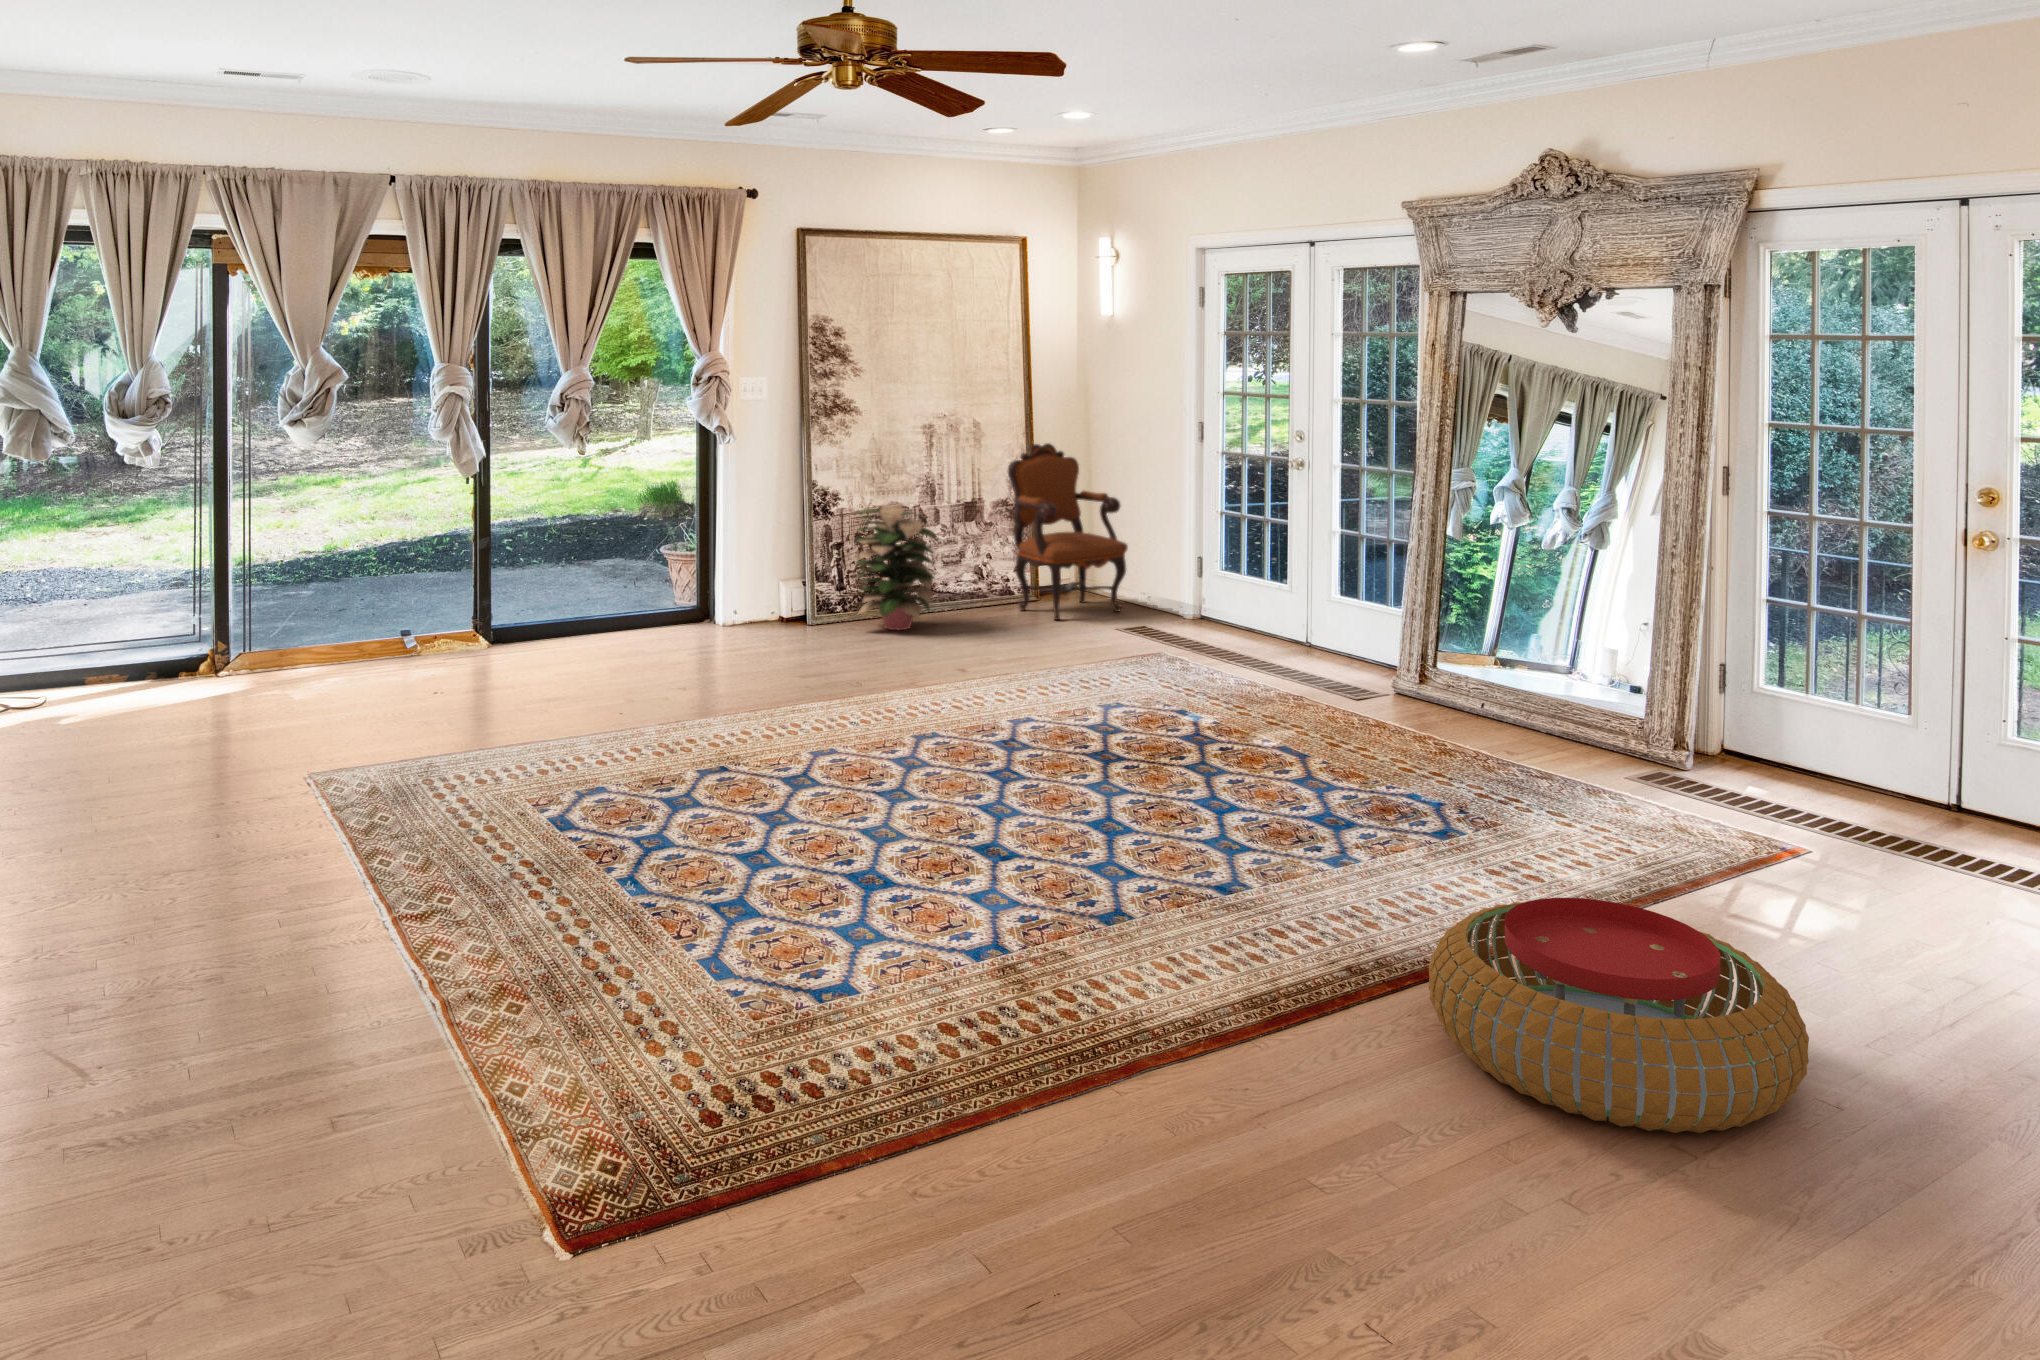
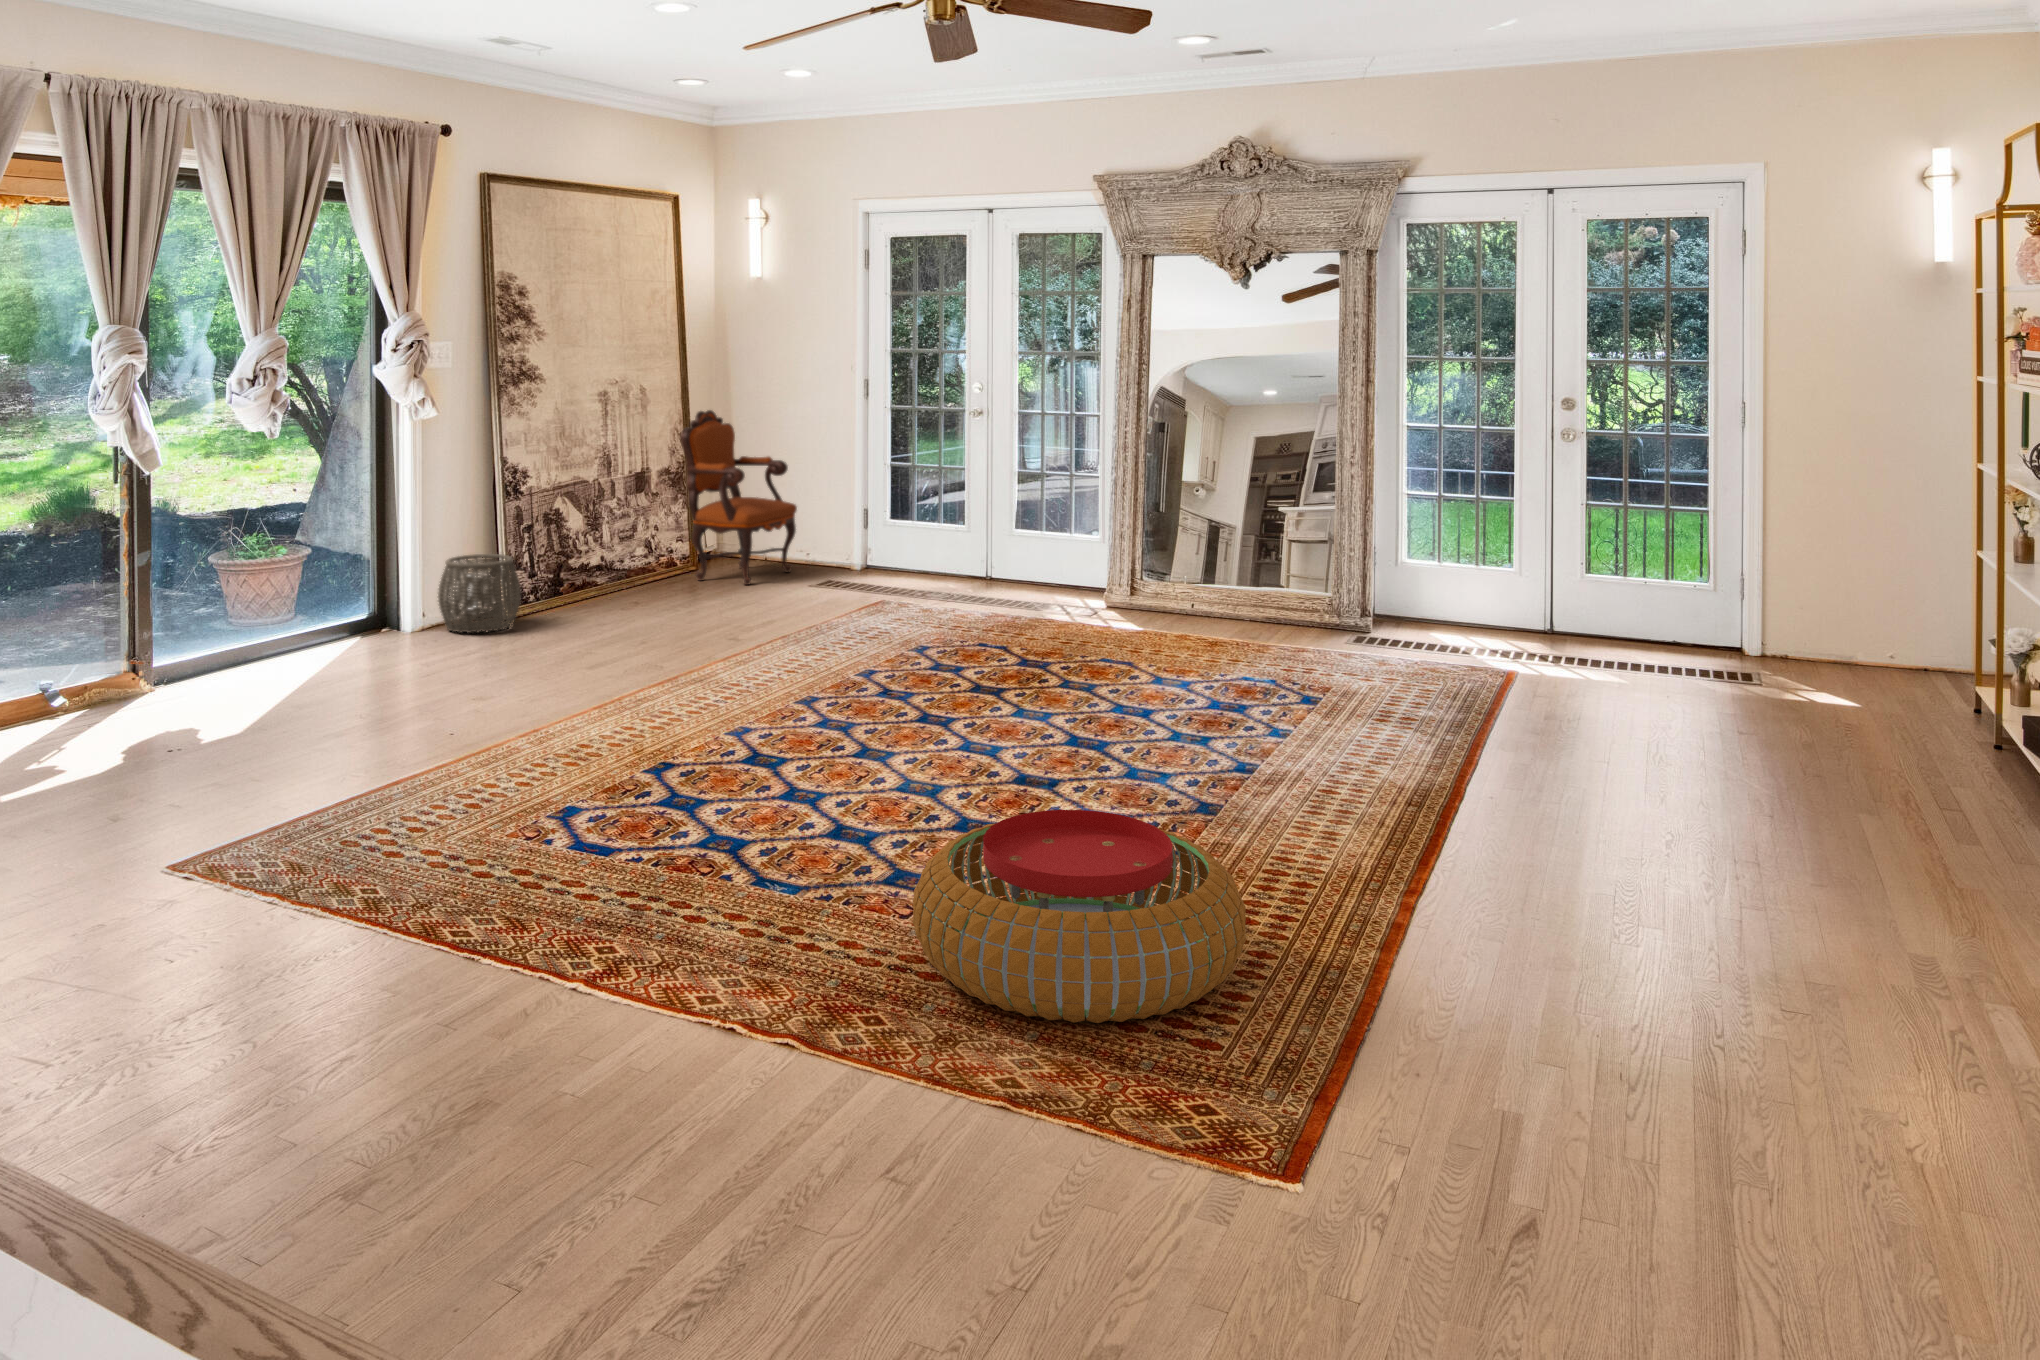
decorative plant: present [856,505,935,630] -> none [552,477,648,611]
woven basket: none [736,567,809,638] -> present [438,554,521,633]
pouf: present [1428,898,1809,1133] -> present [913,810,1246,1023]

